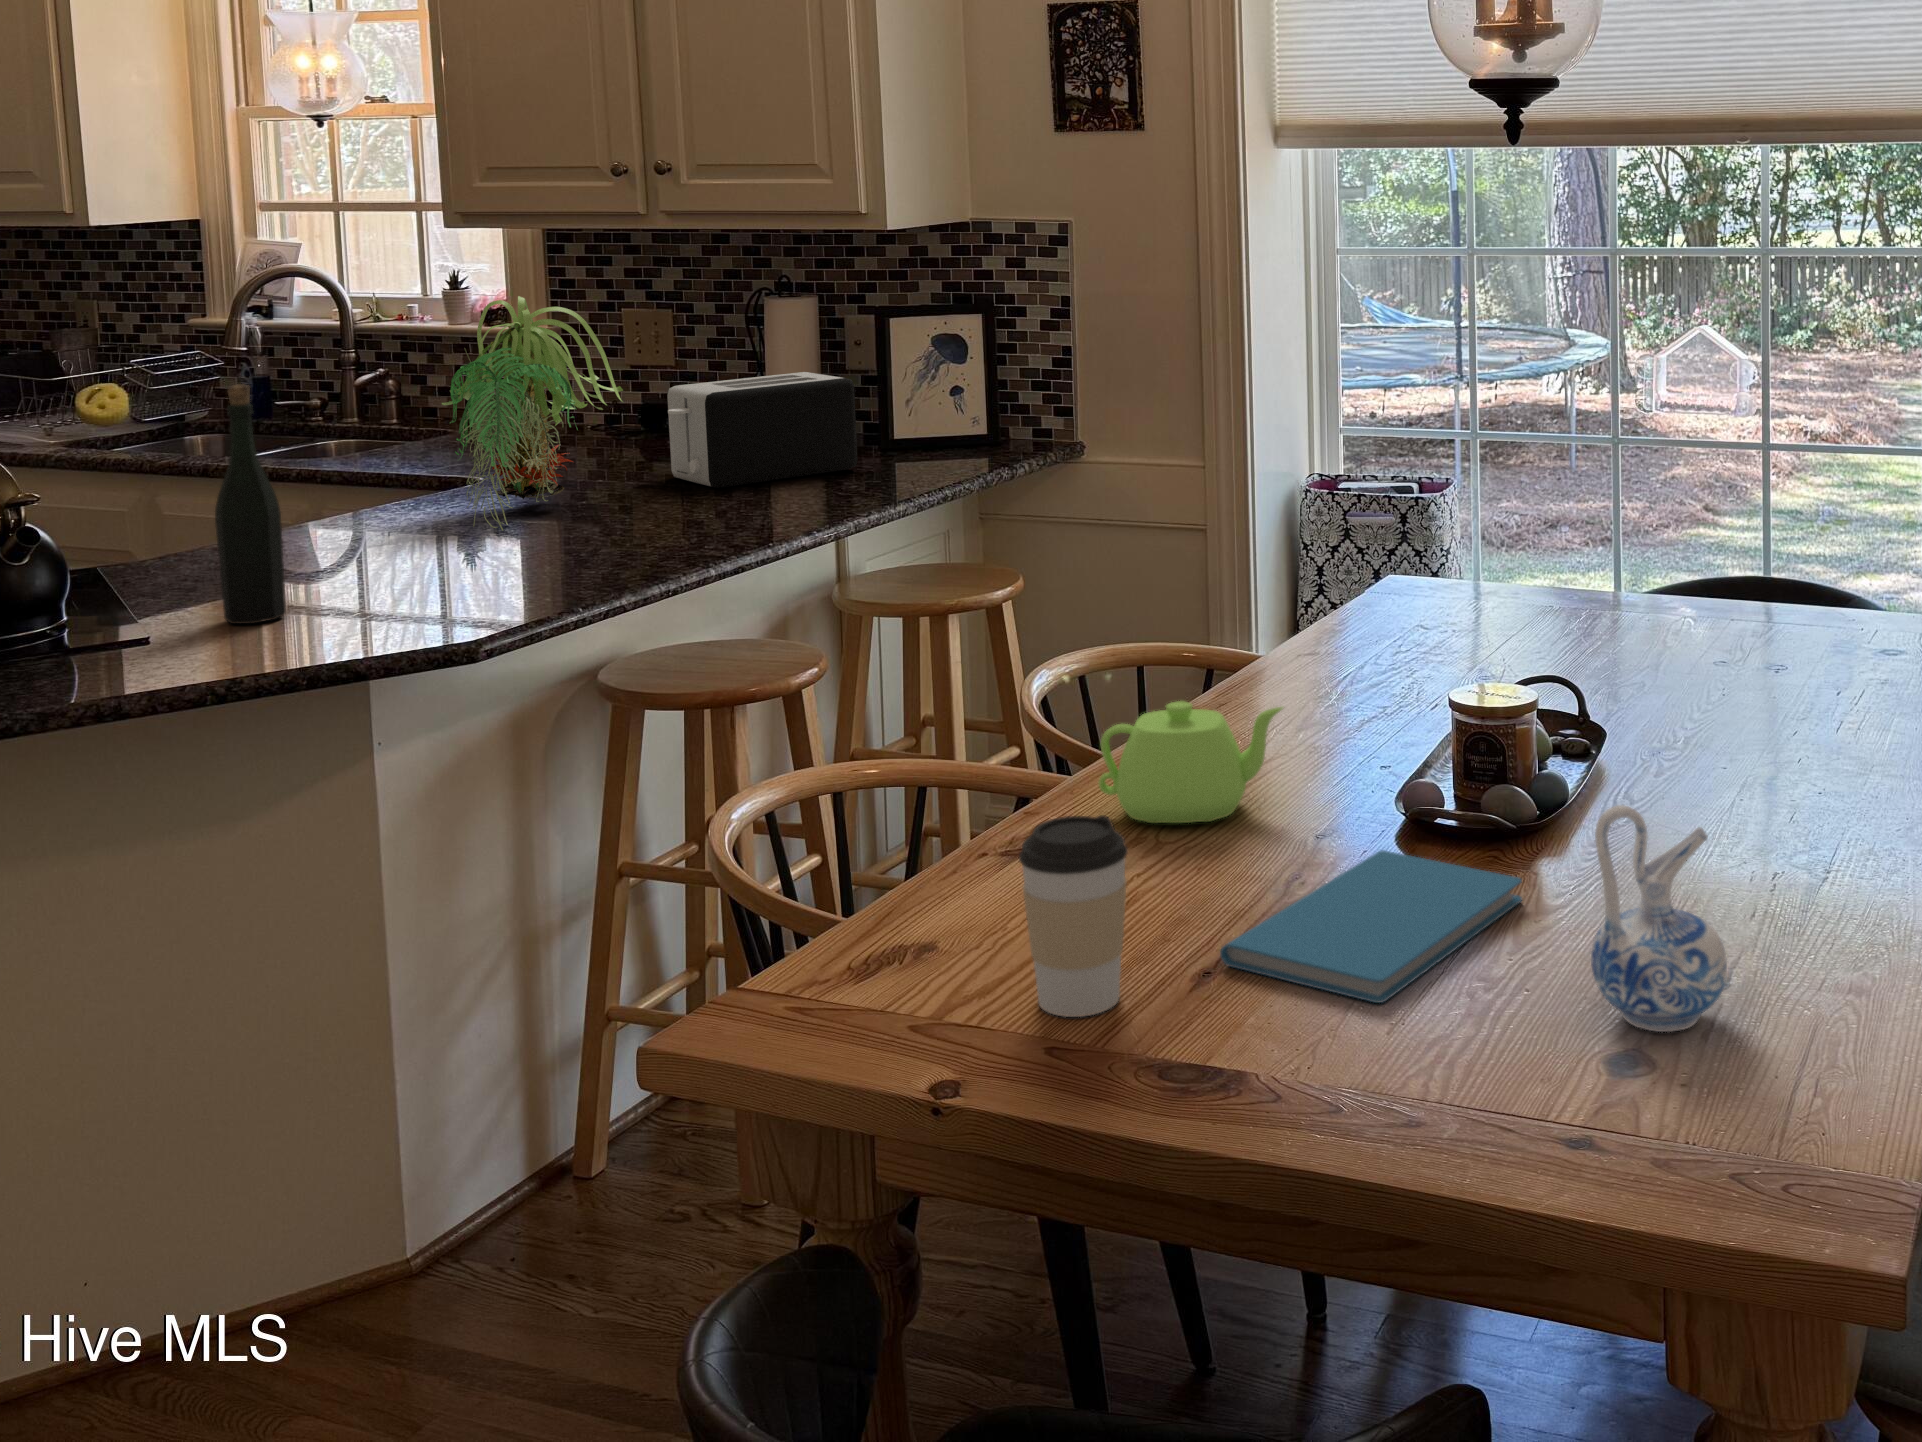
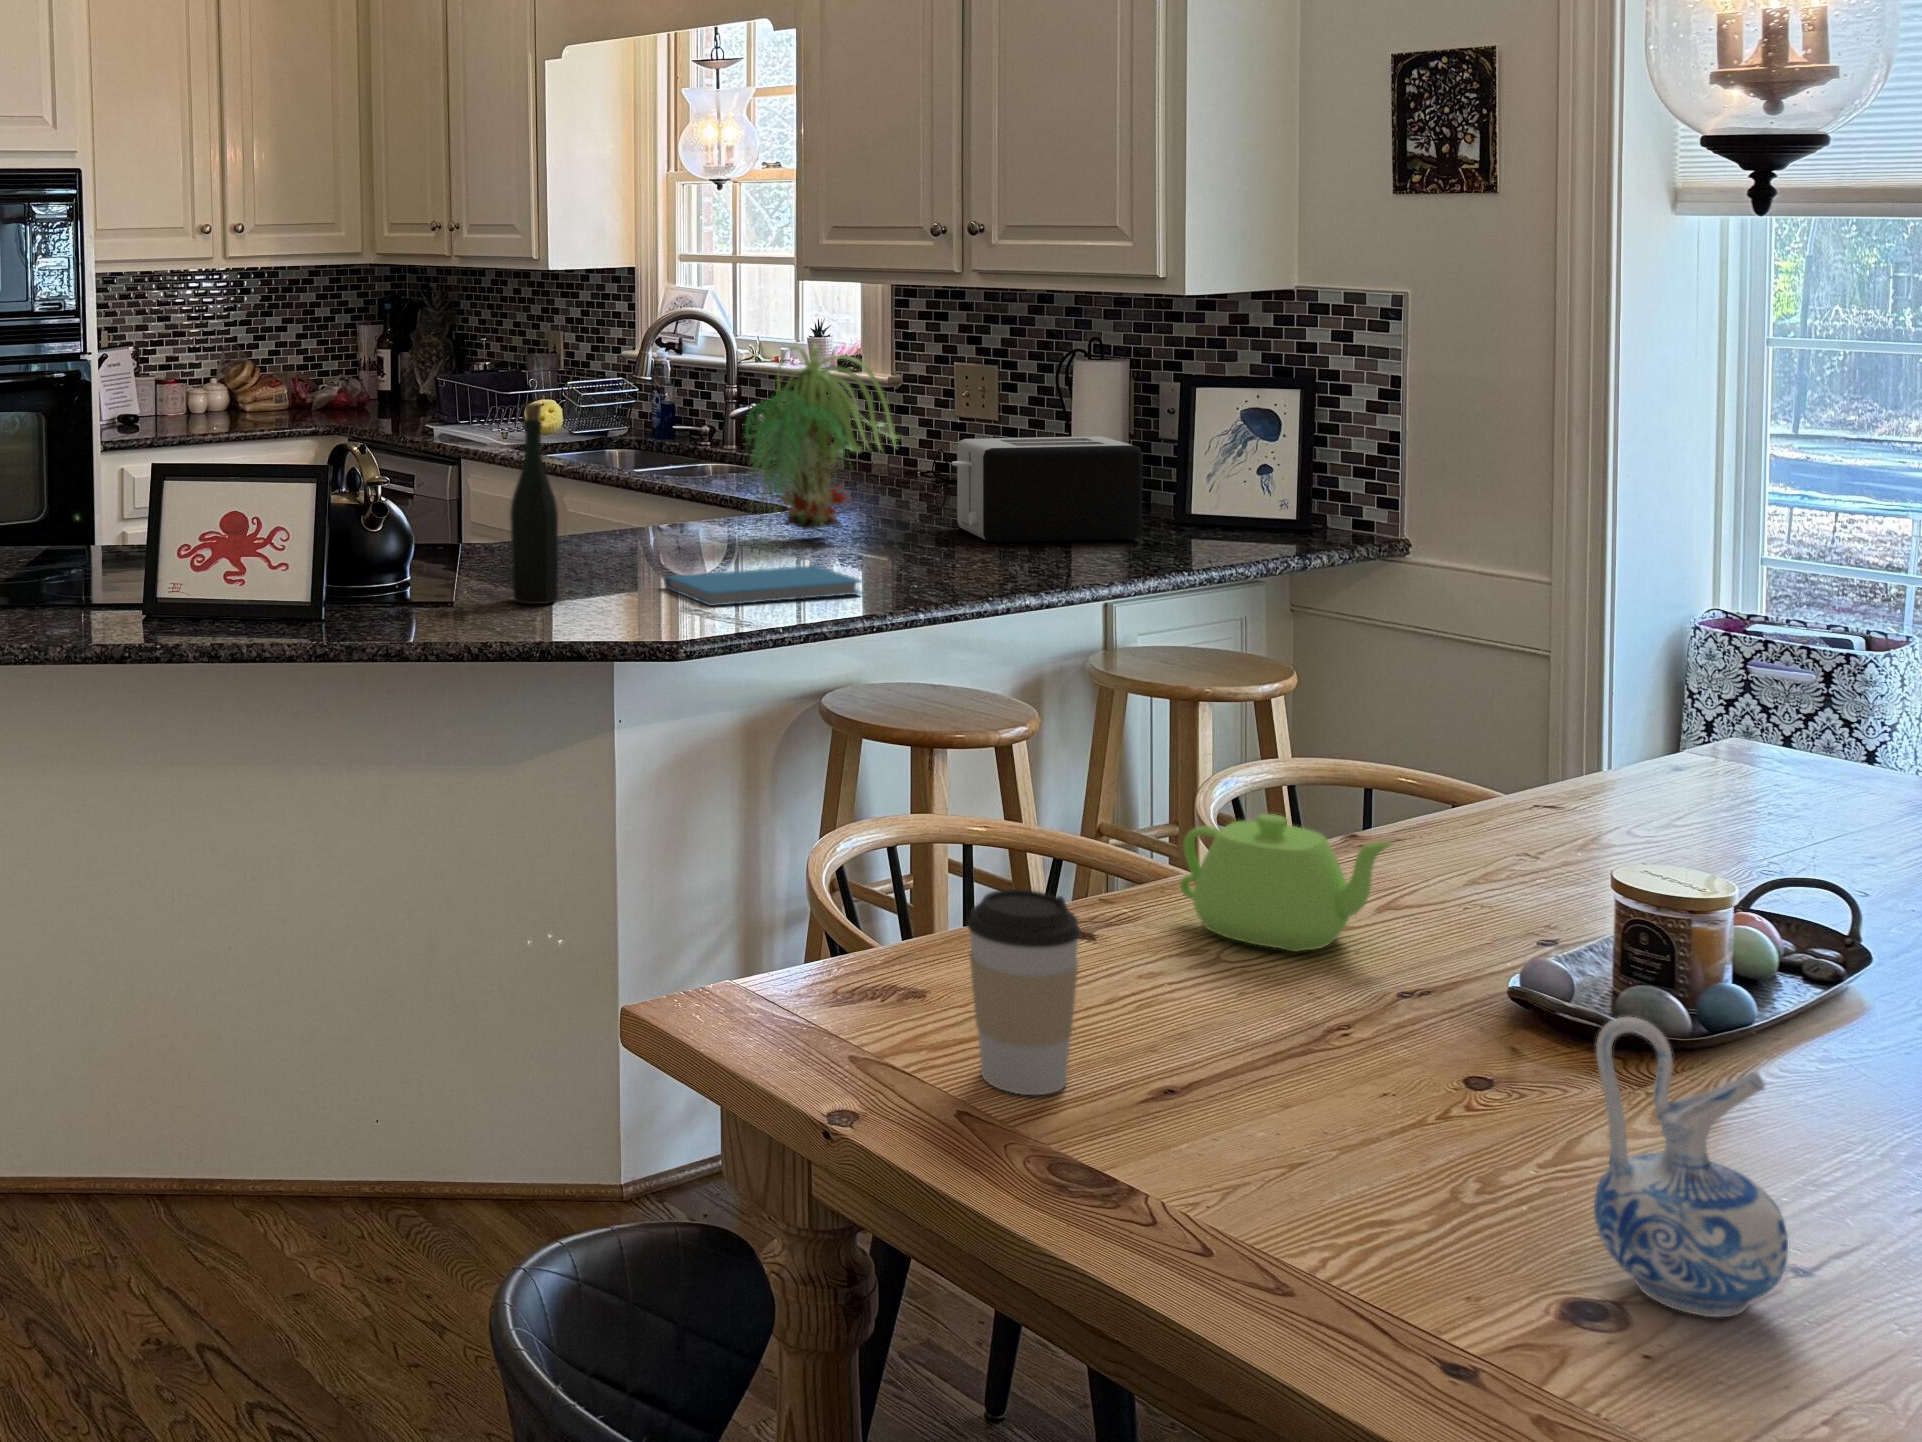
book: present [1220,850,1522,1003] -> present [664,565,861,606]

